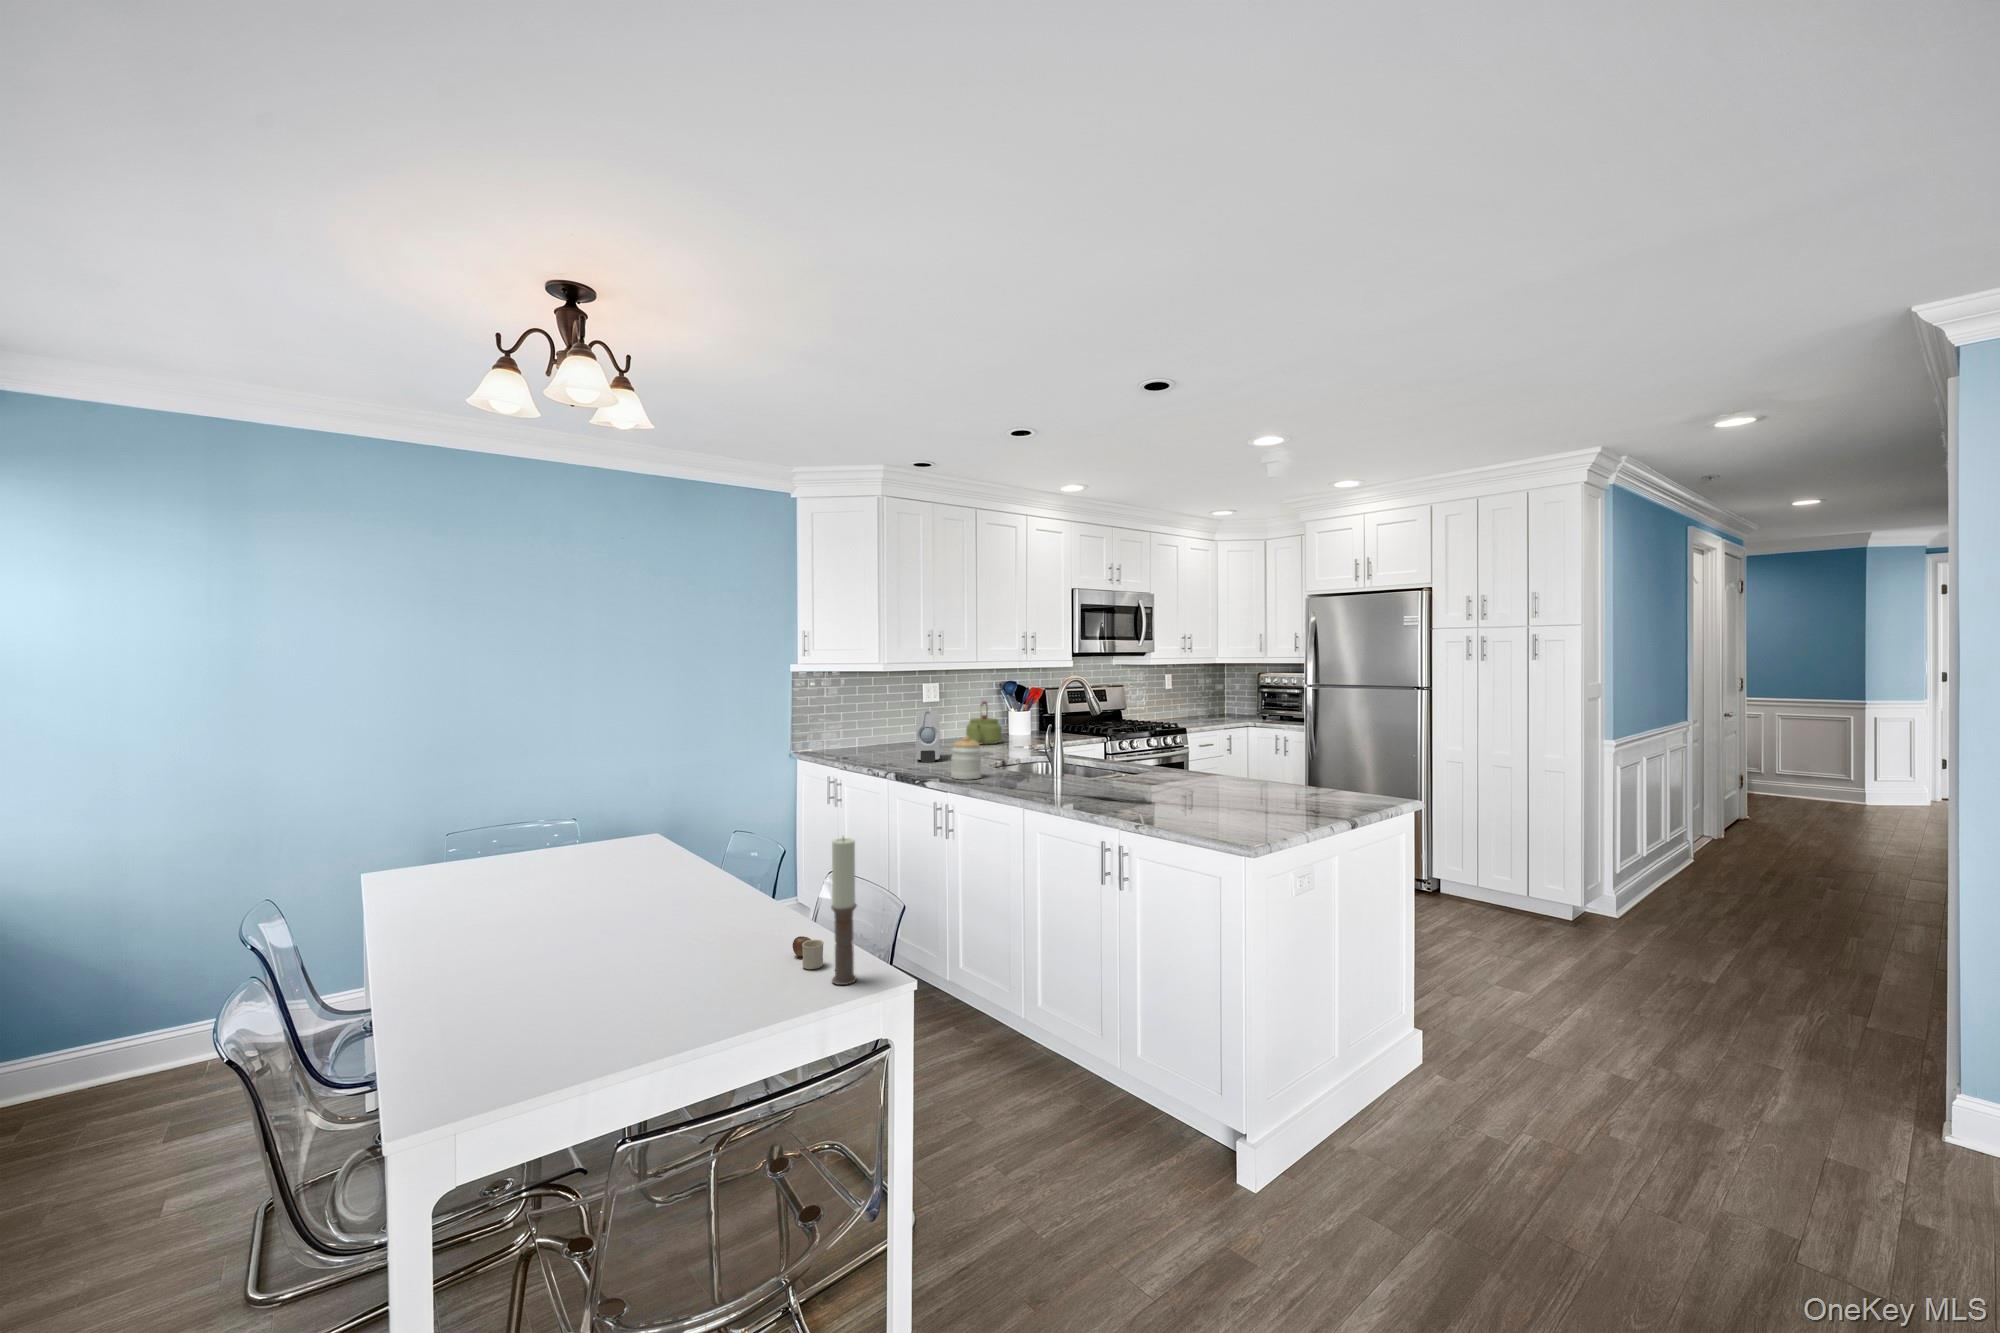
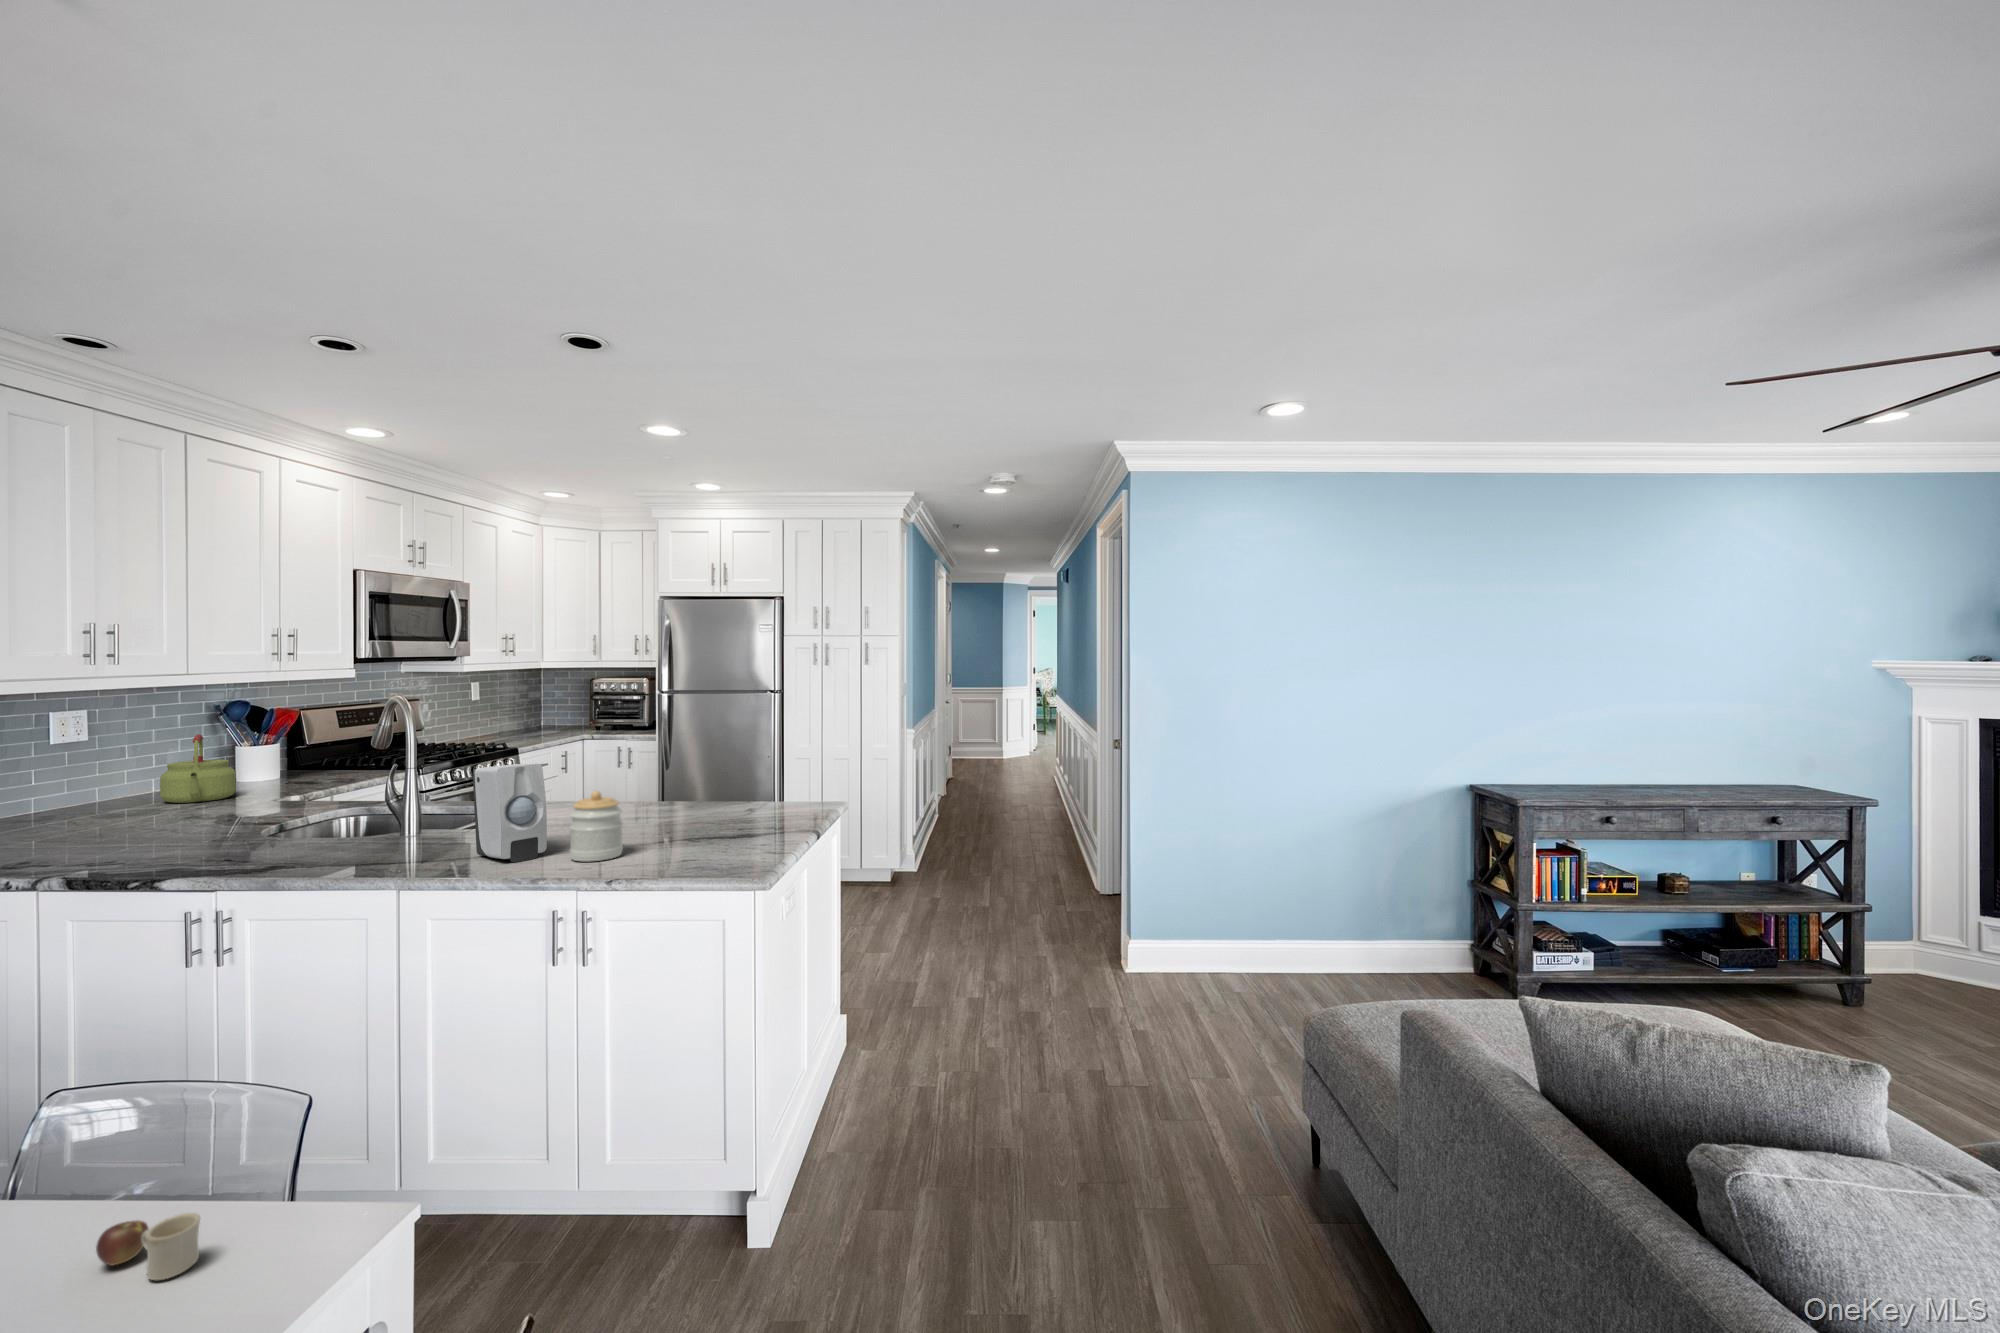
soap dispenser: present [916,711,940,762] -> present [473,764,547,862]
jar: present [951,736,982,780] -> present [570,791,623,862]
candle: present [831,838,857,985] -> none [250,1007,308,1277]

